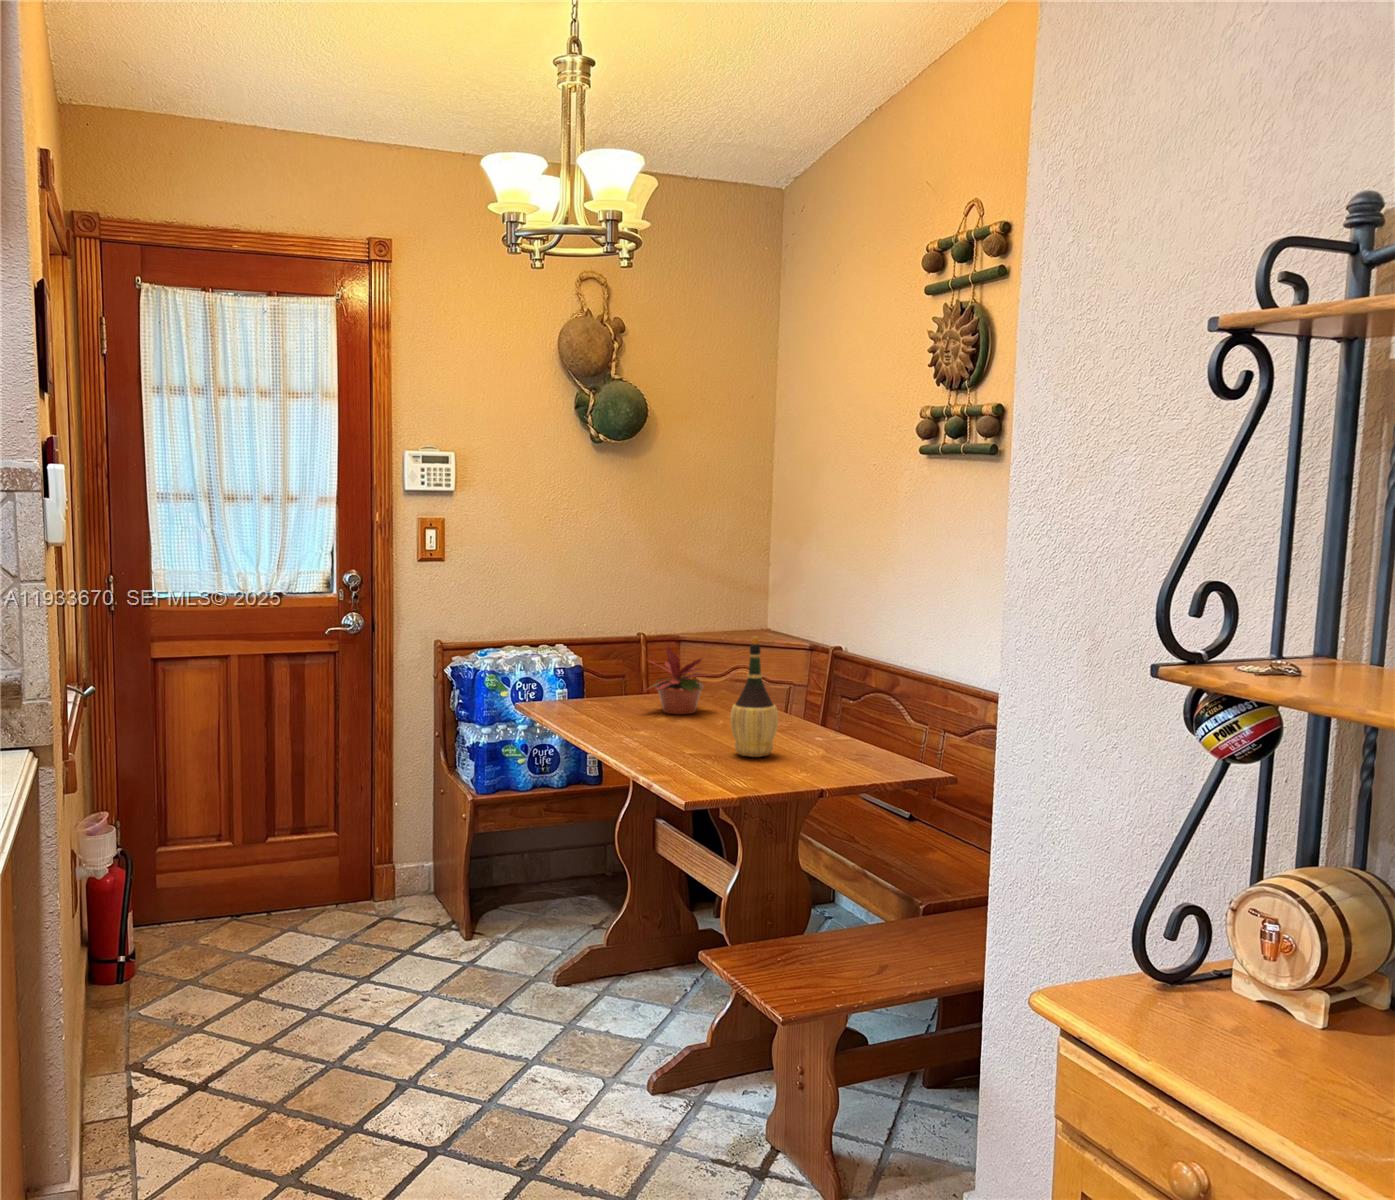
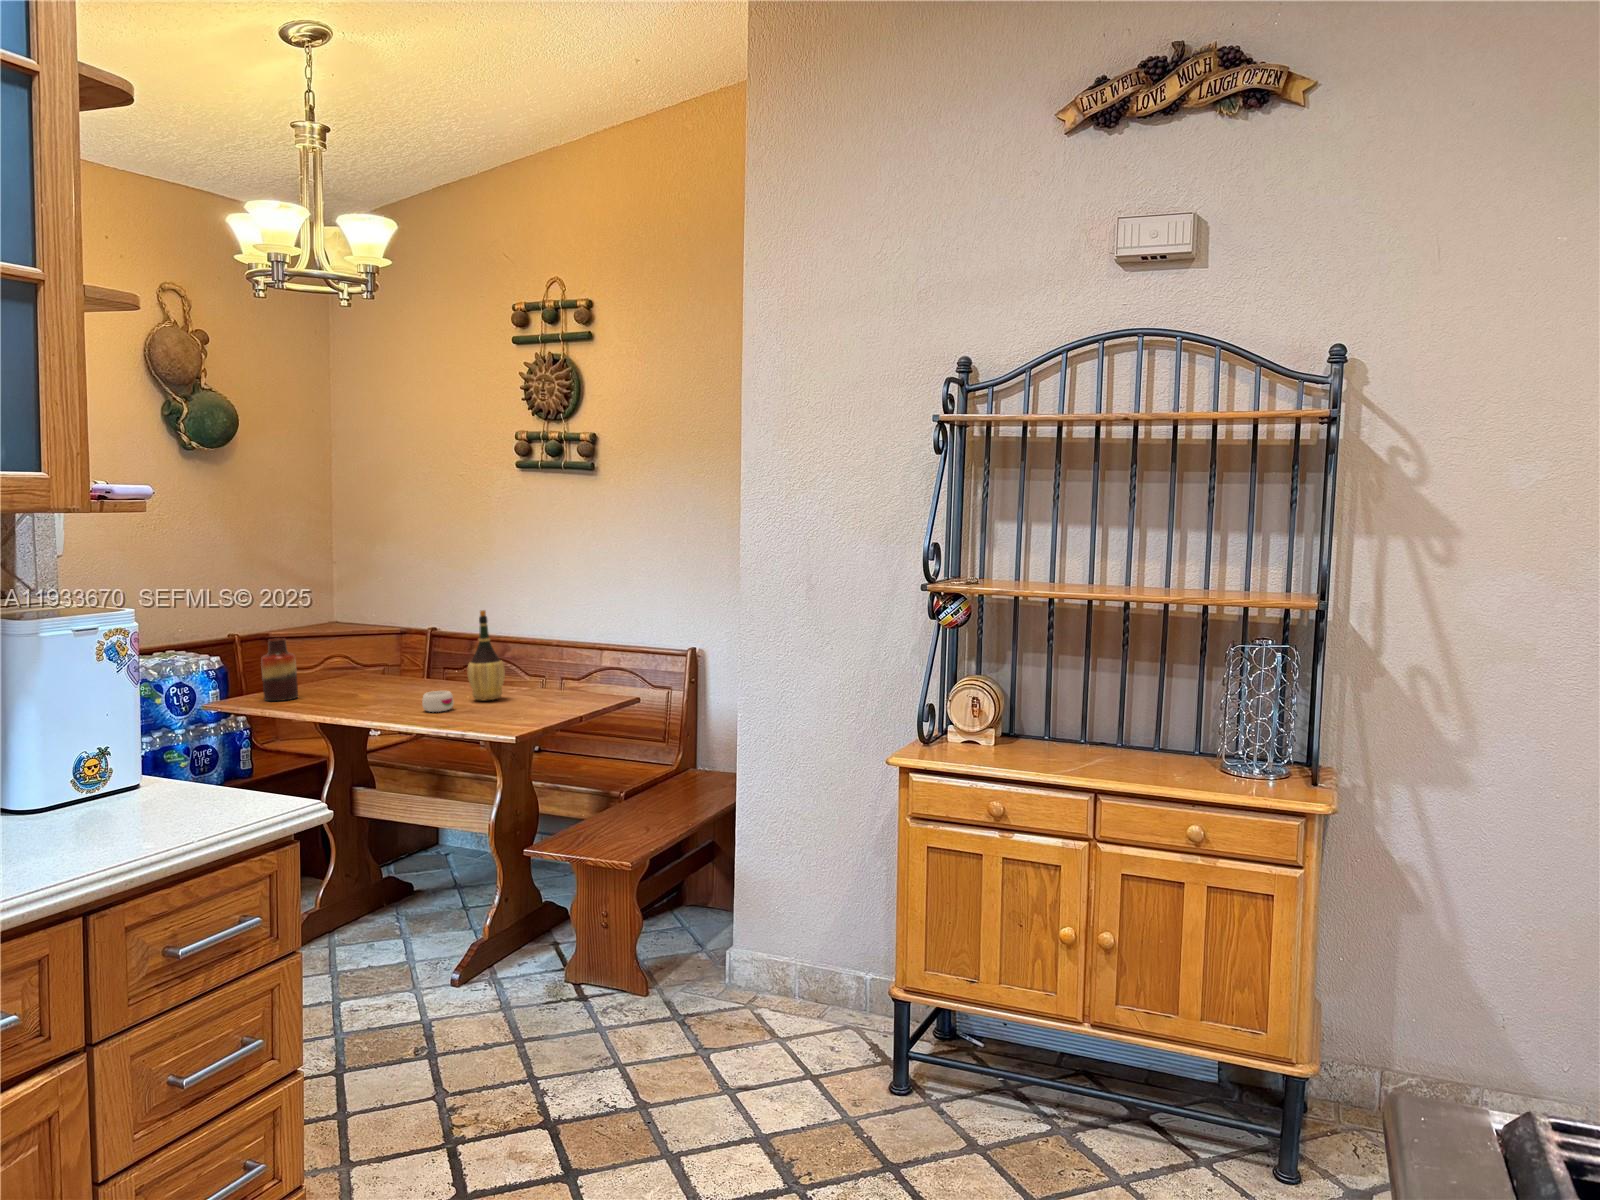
vase: none [567,641,603,713] -> present [261,638,298,701]
potted plant: present [650,646,704,714] -> none [326,632,395,690]
mug: none [654,733,699,762] -> present [422,691,454,712]

